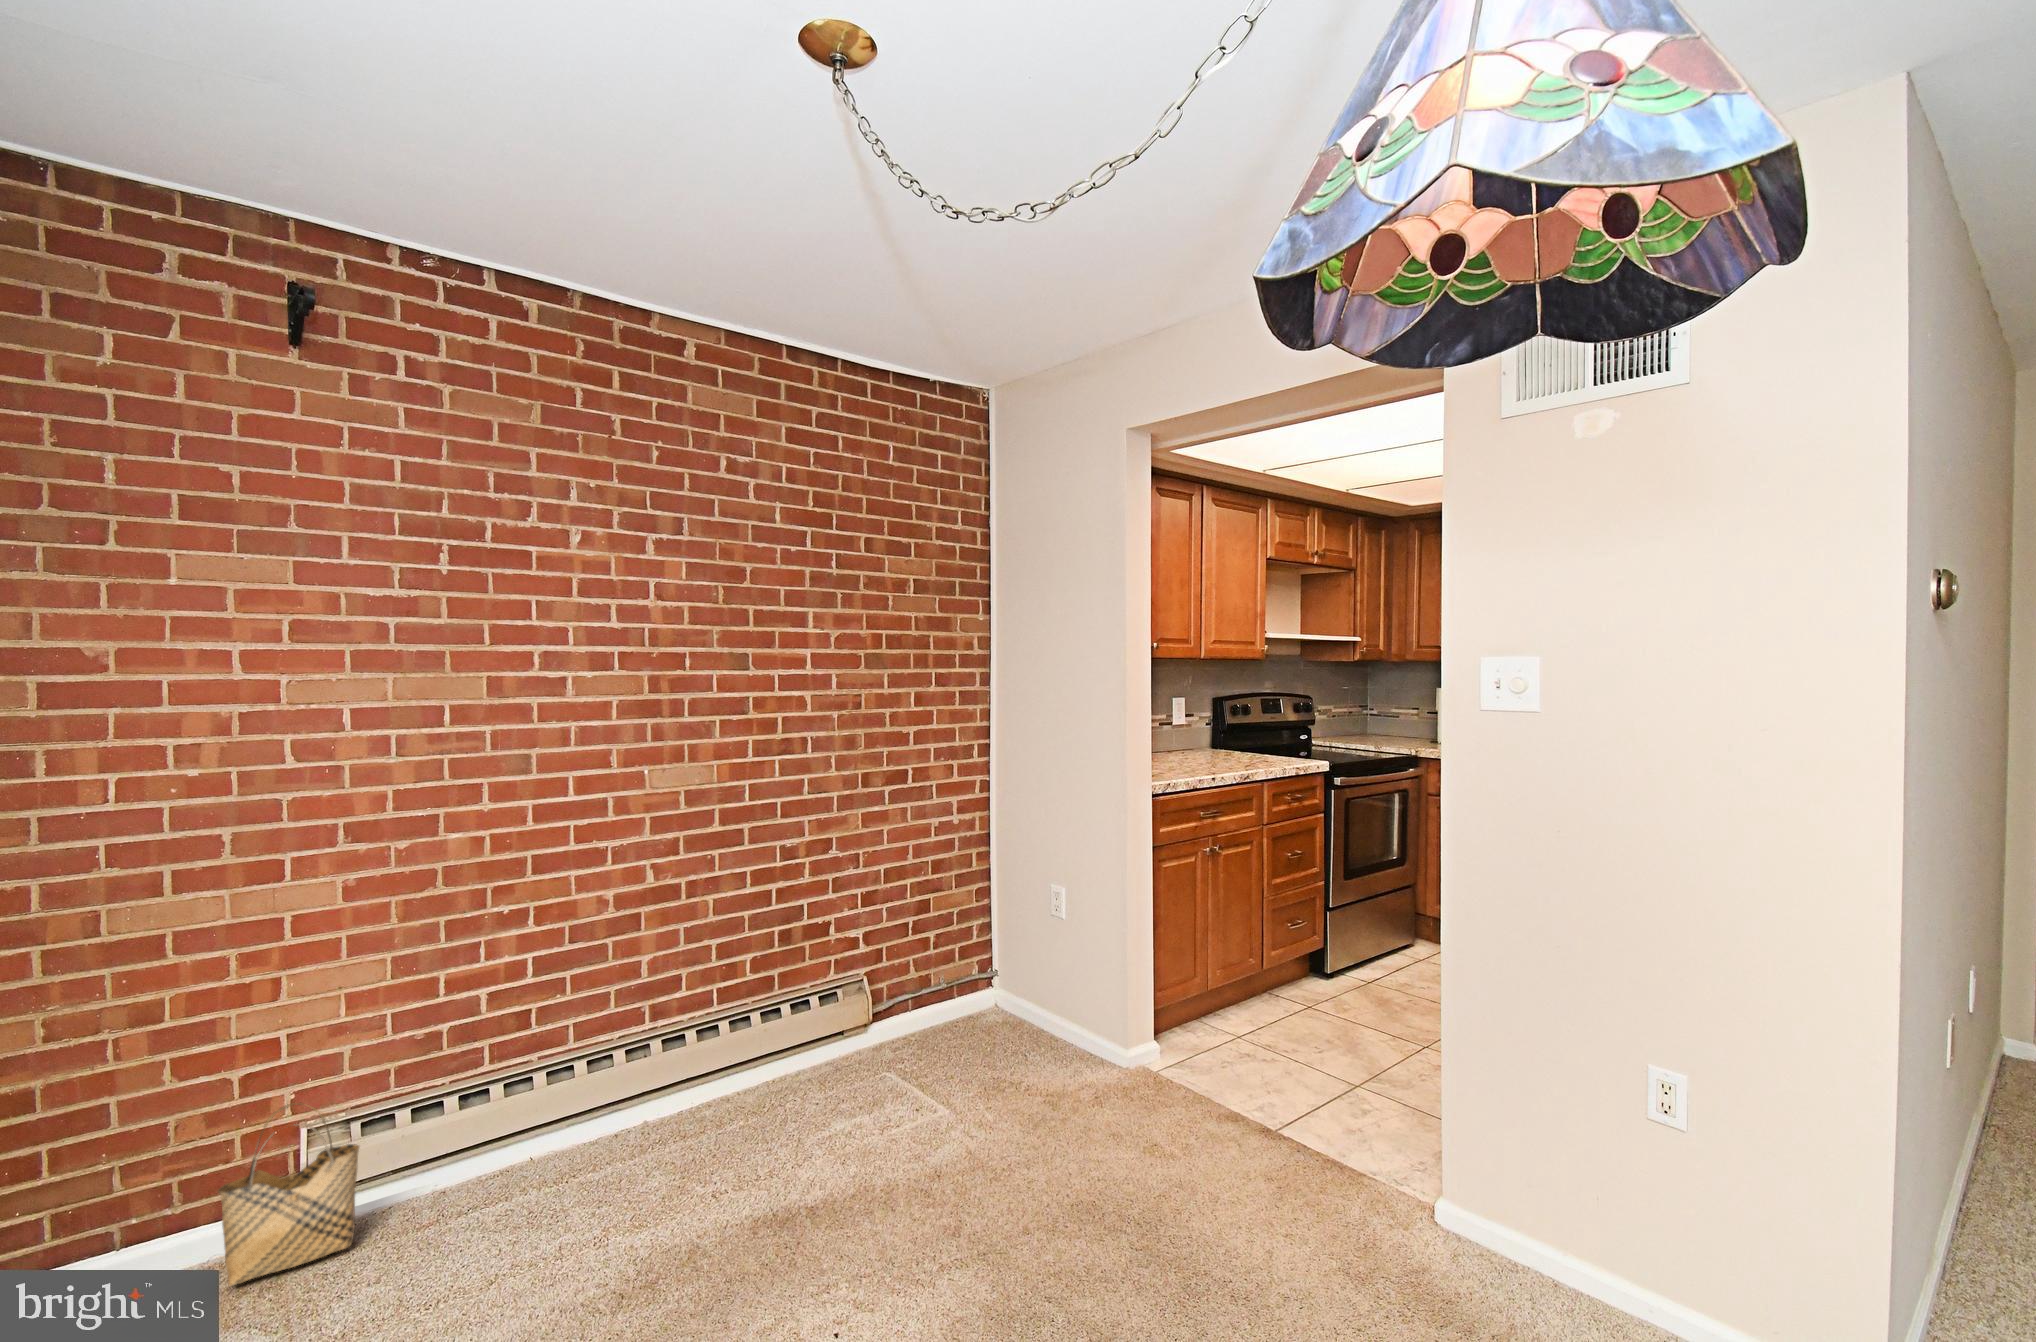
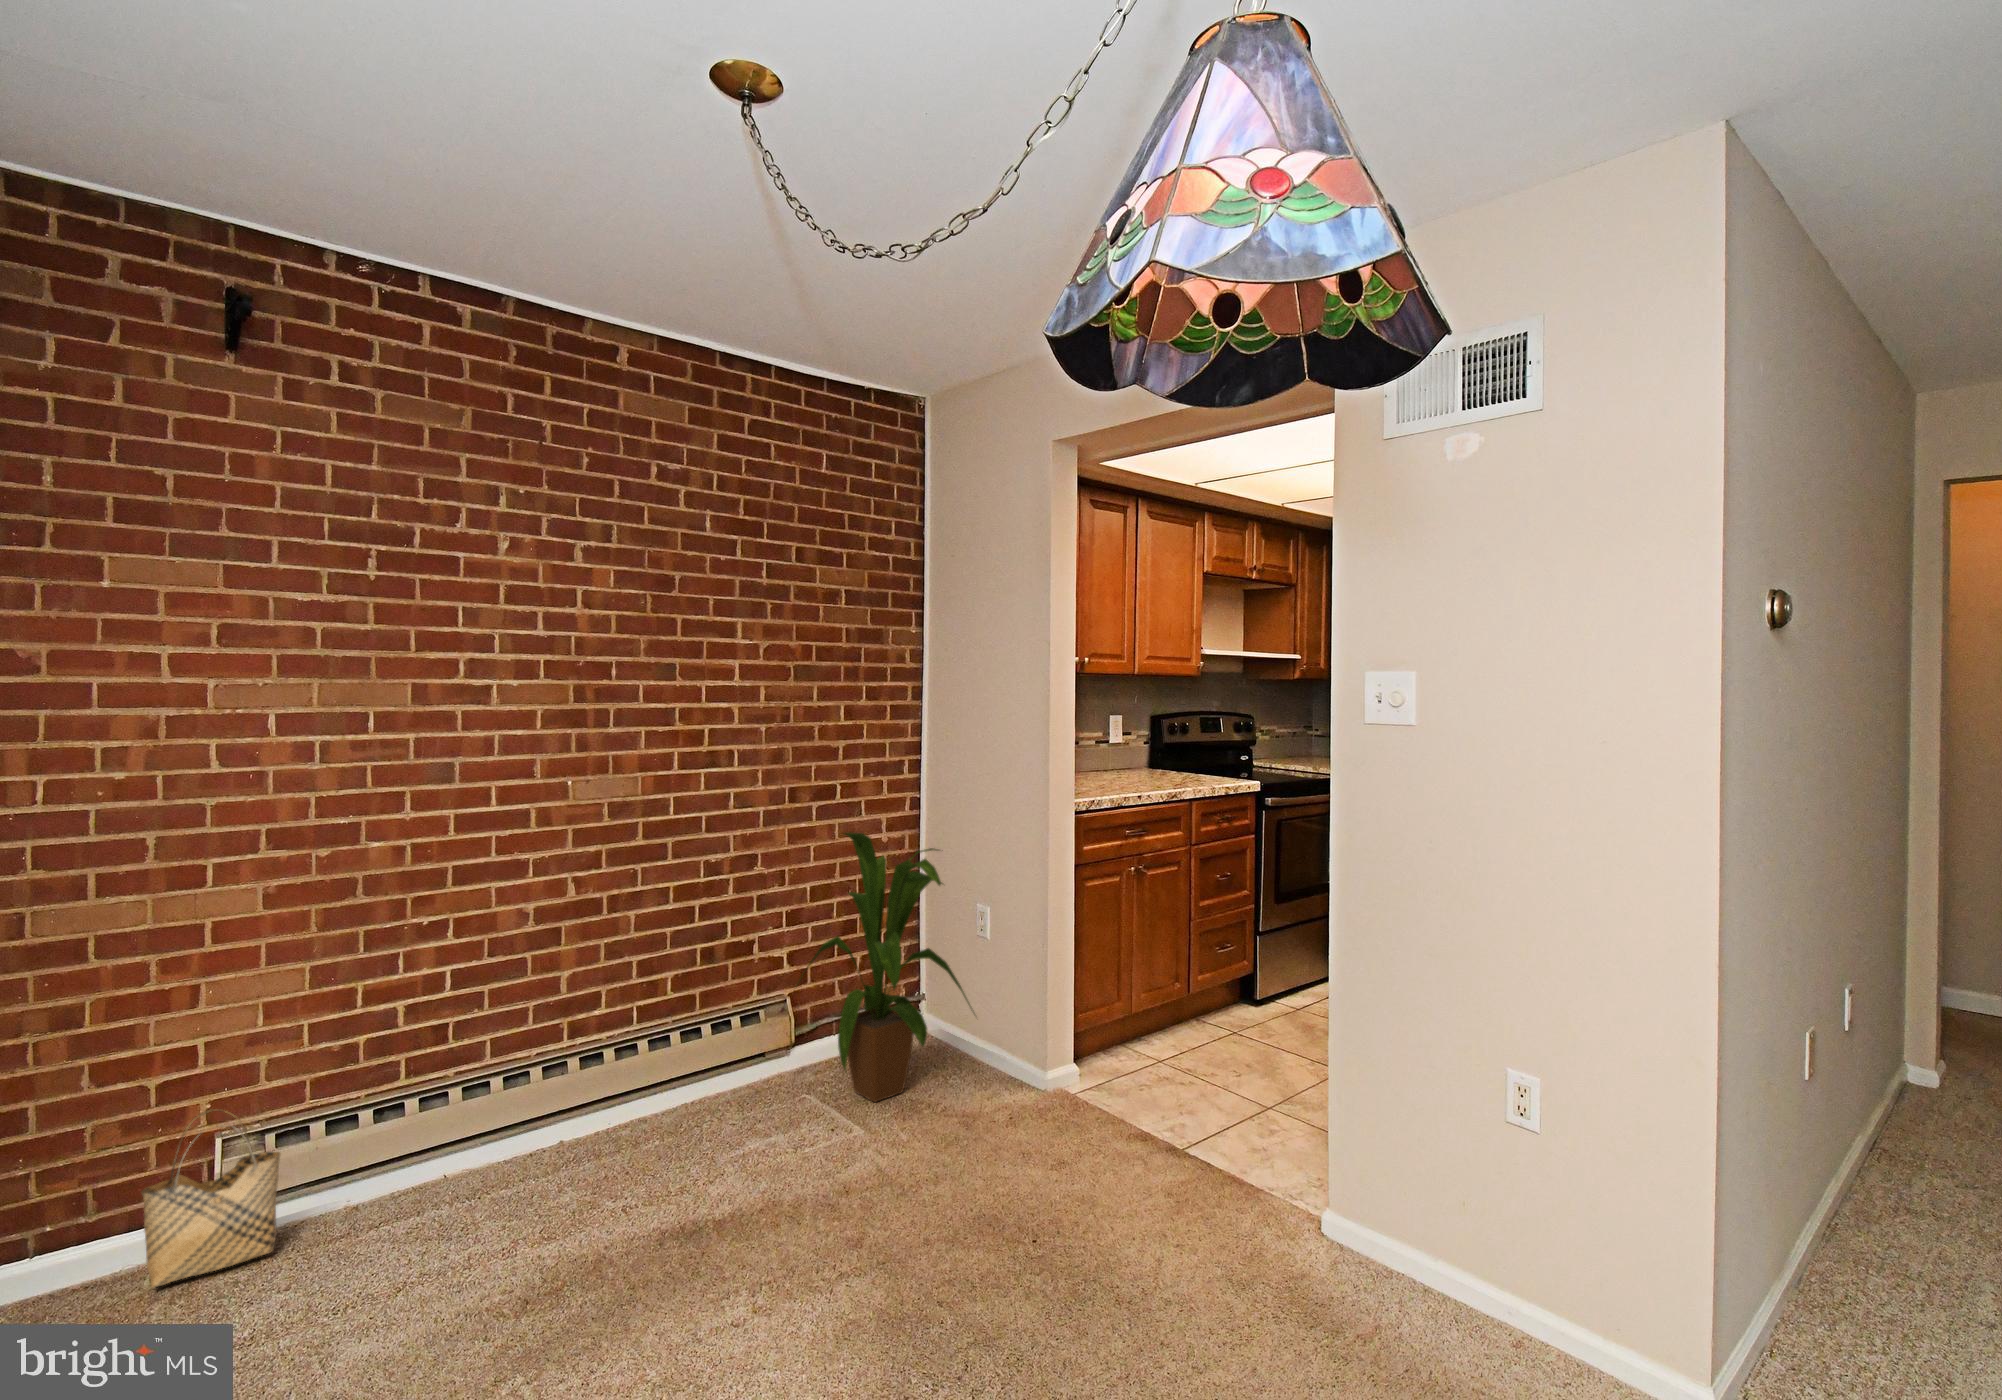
house plant: none [867,820,1049,1085] -> present [809,832,971,1102]

